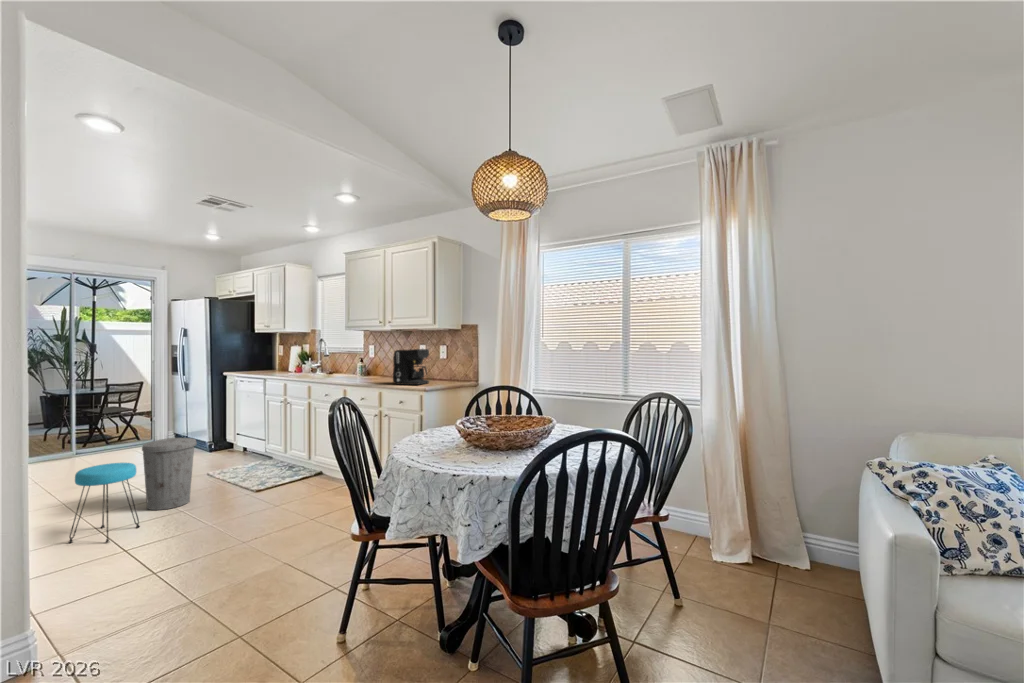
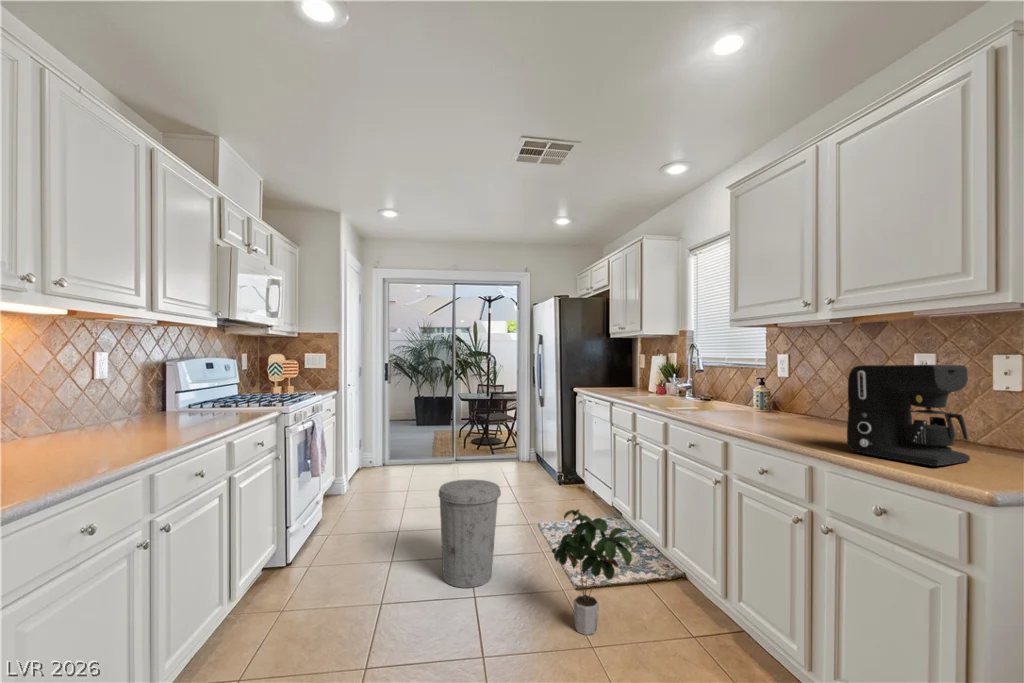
potted plant: none [243,437,299,502] -> present [552,509,633,635]
stool: present [69,463,140,543] -> none [335,511,410,638]

